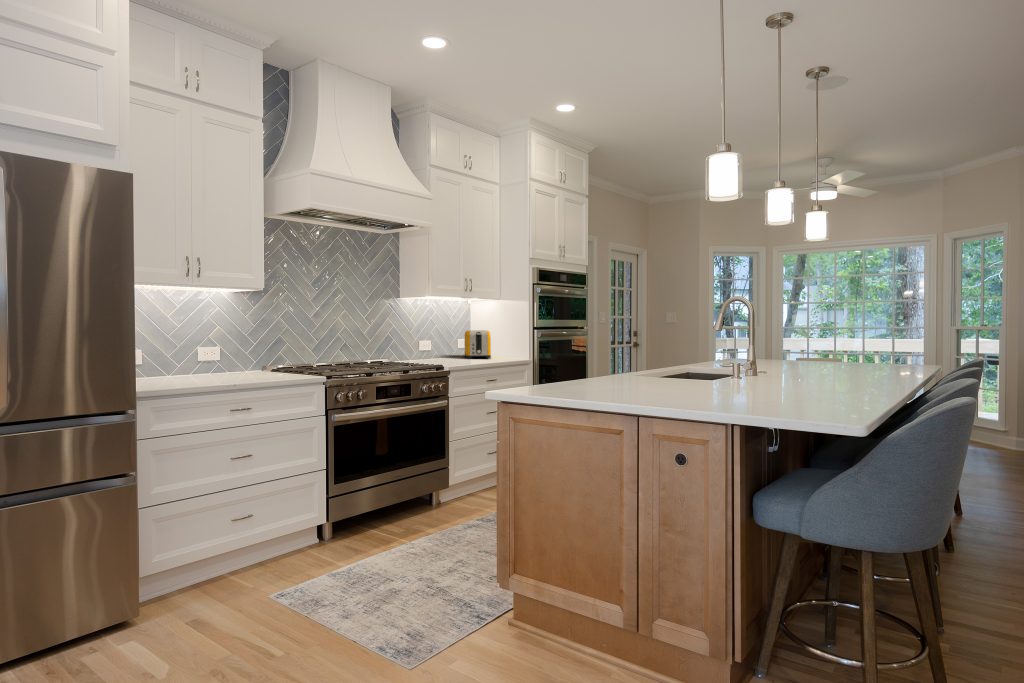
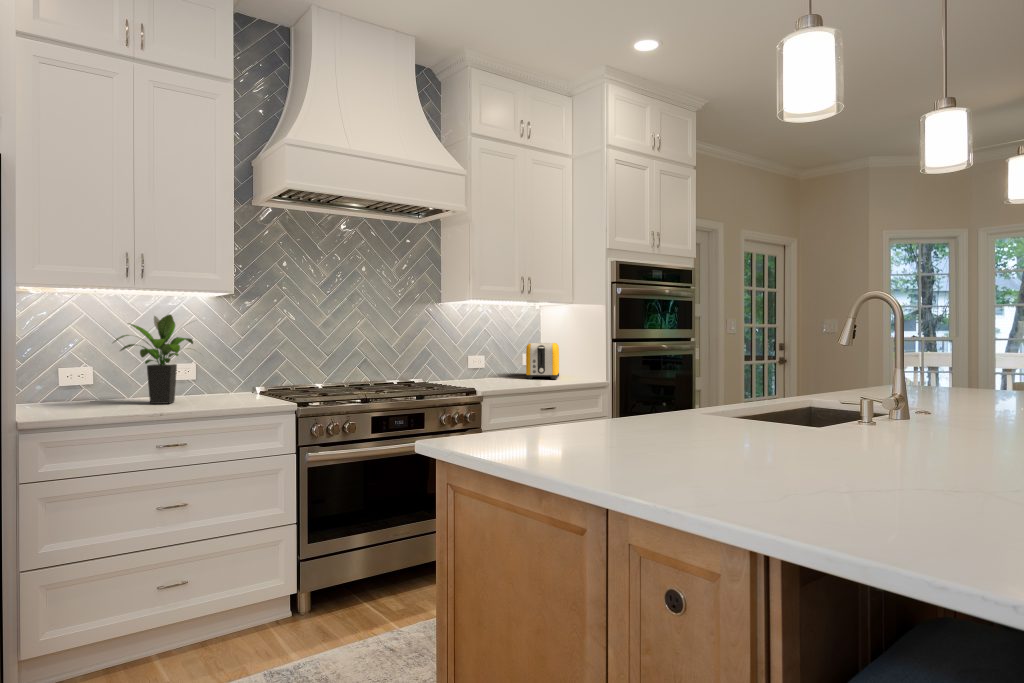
potted plant: none [178,306,246,378] -> present [114,315,193,404]

